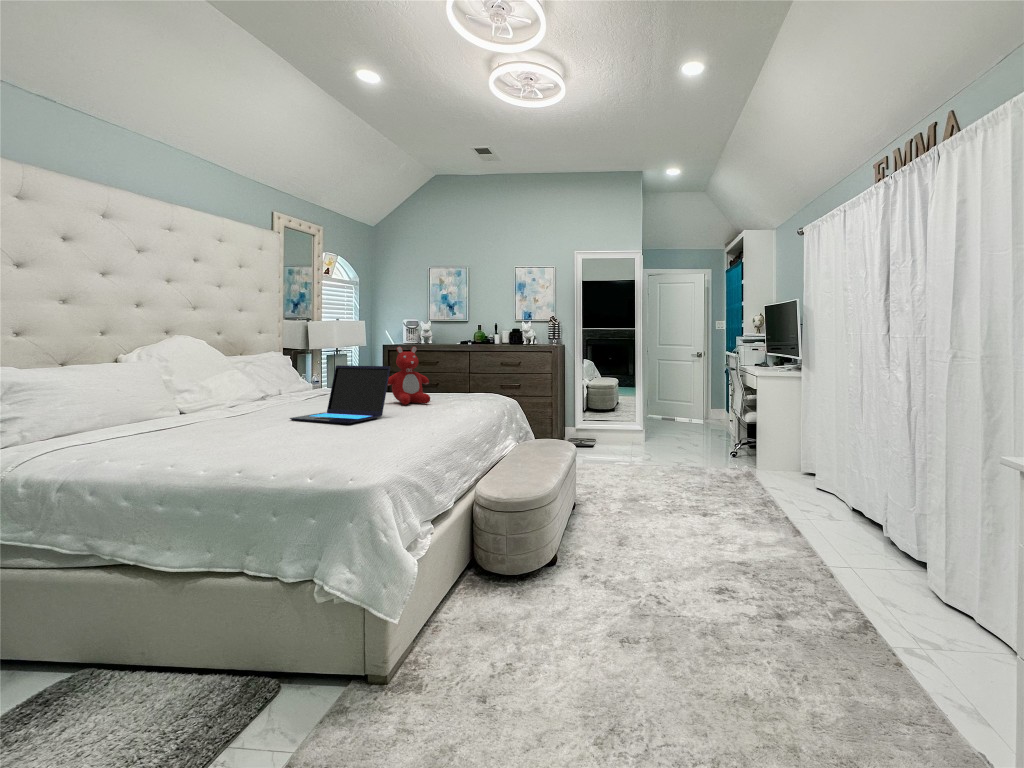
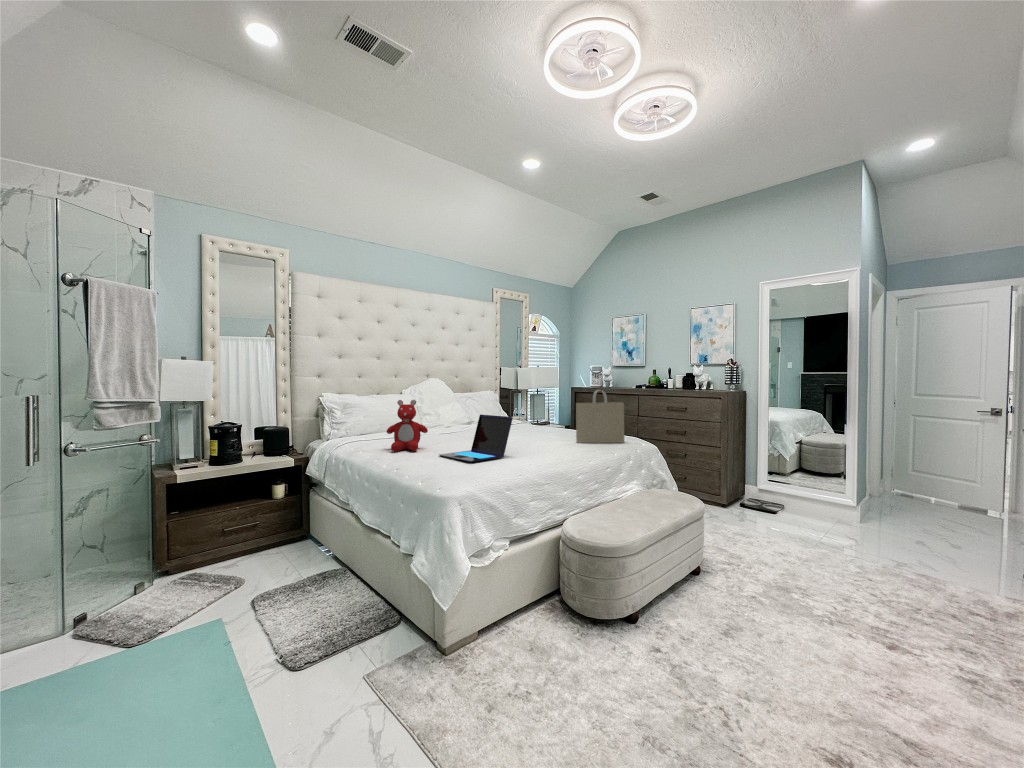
tote bag: none [441,339,493,400] -> present [576,390,624,443]
teddy bear: present [387,346,430,405] -> present [387,400,428,451]

